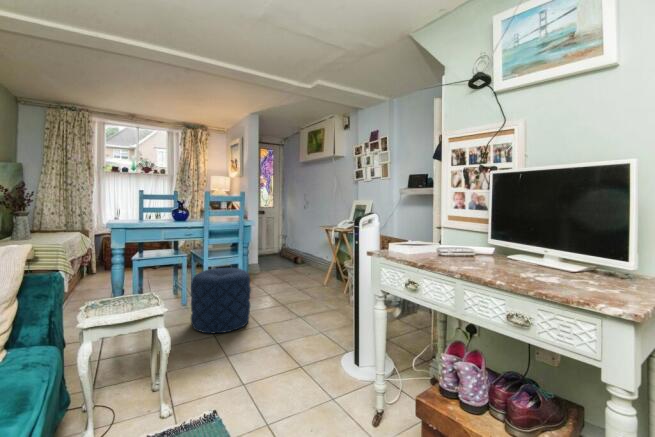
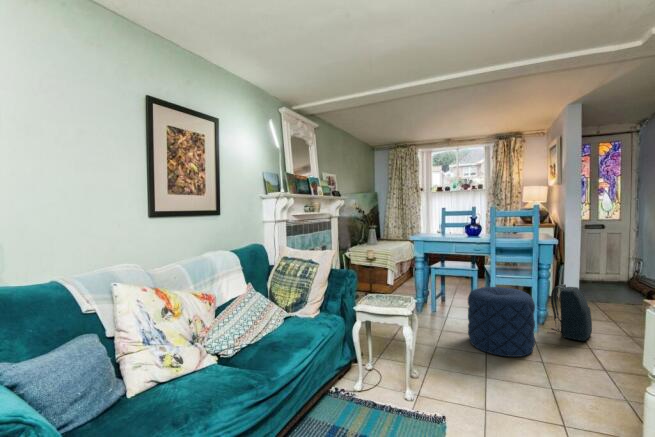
backpack: none [249,258,277,301] -> present [551,284,592,341]

